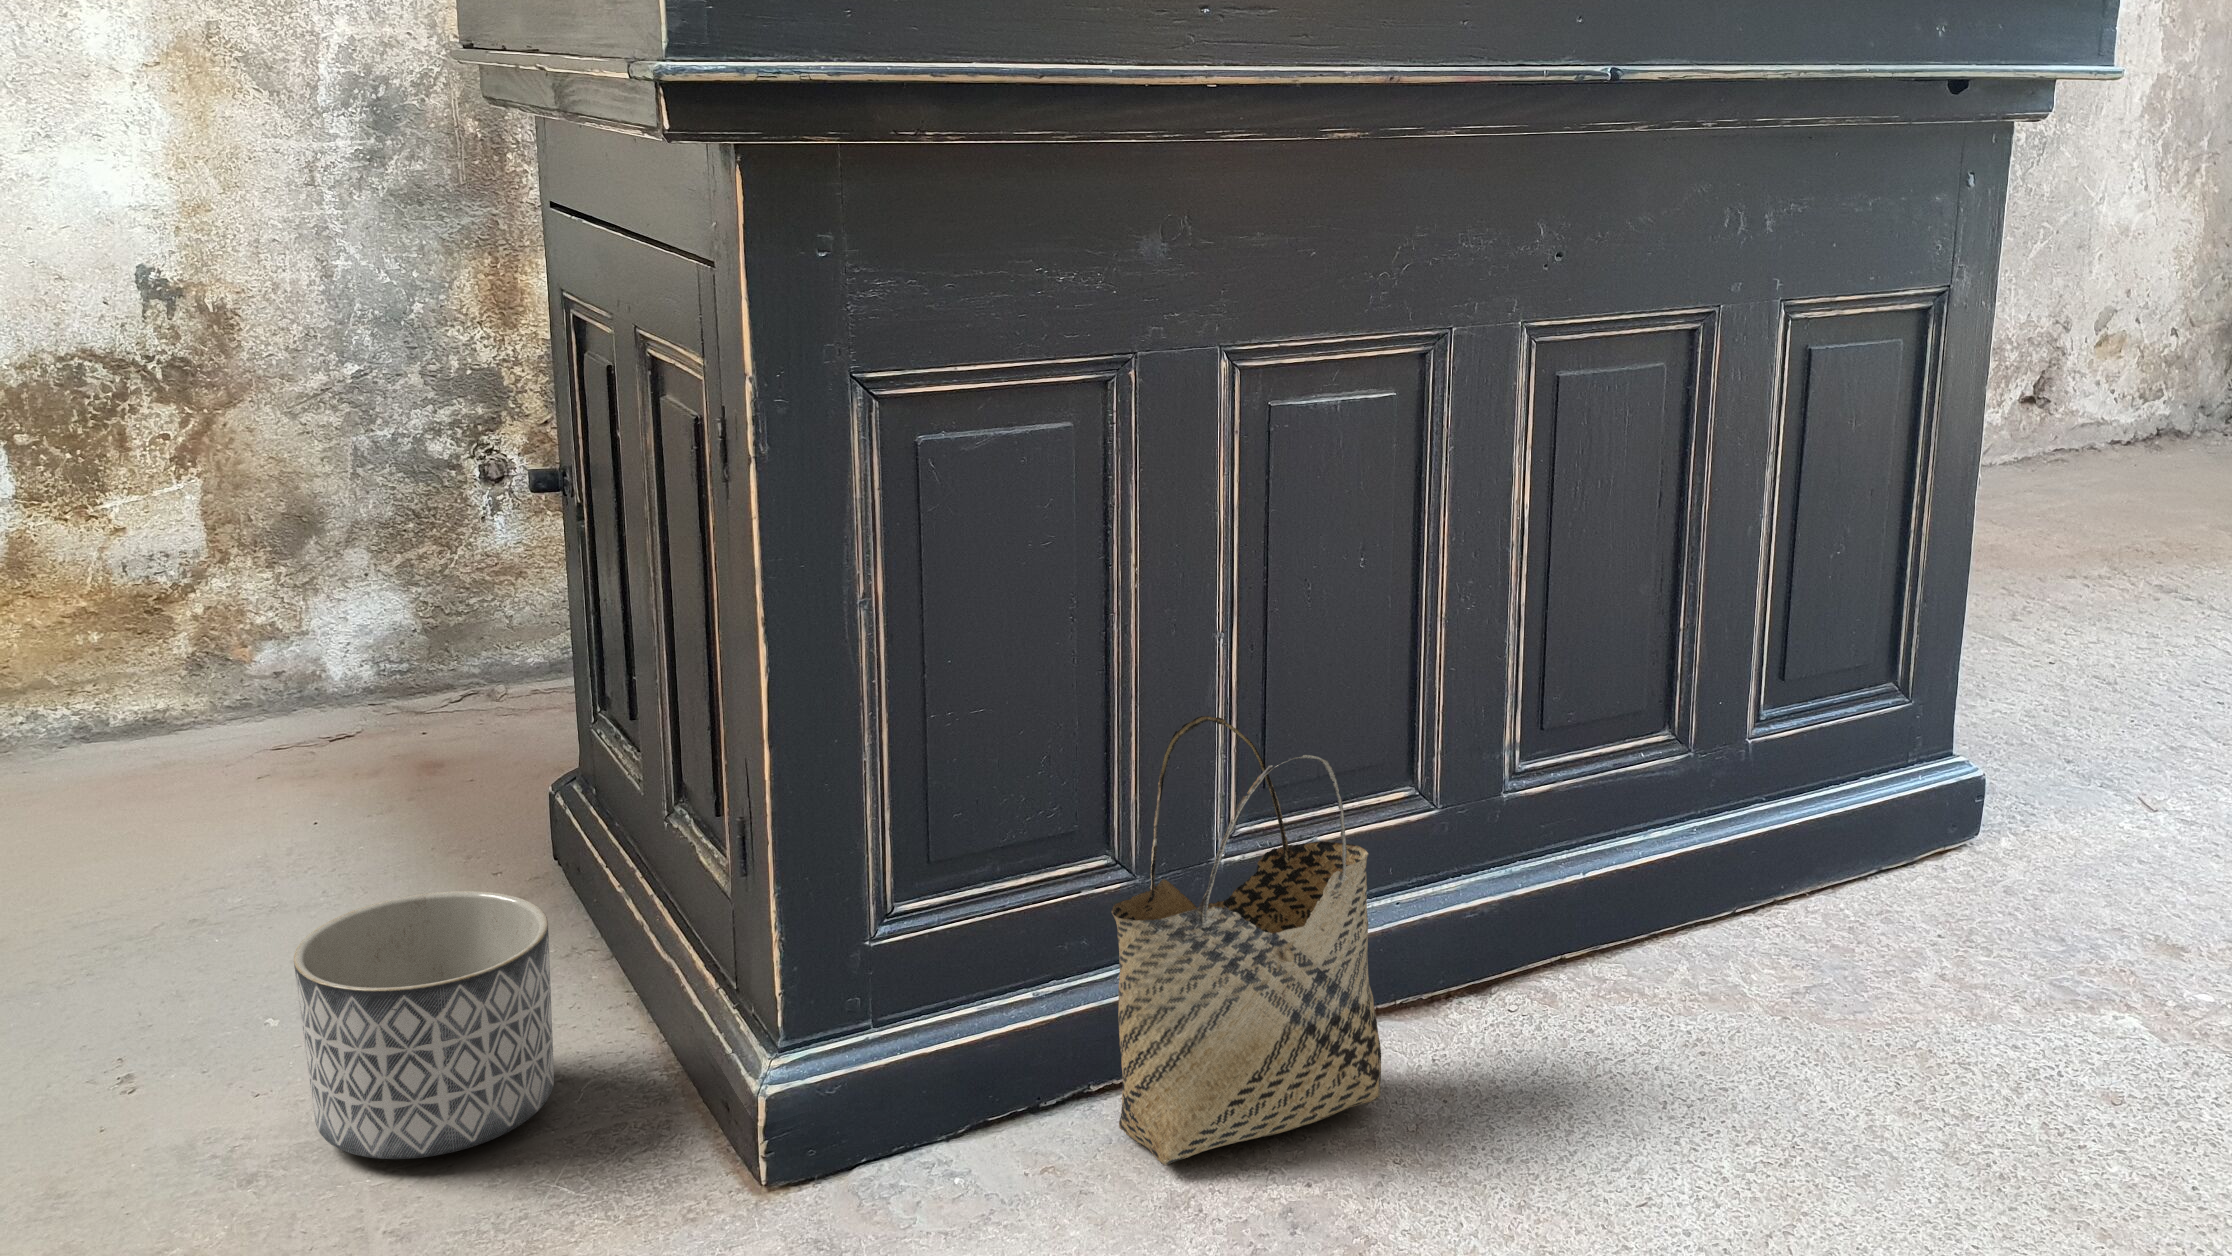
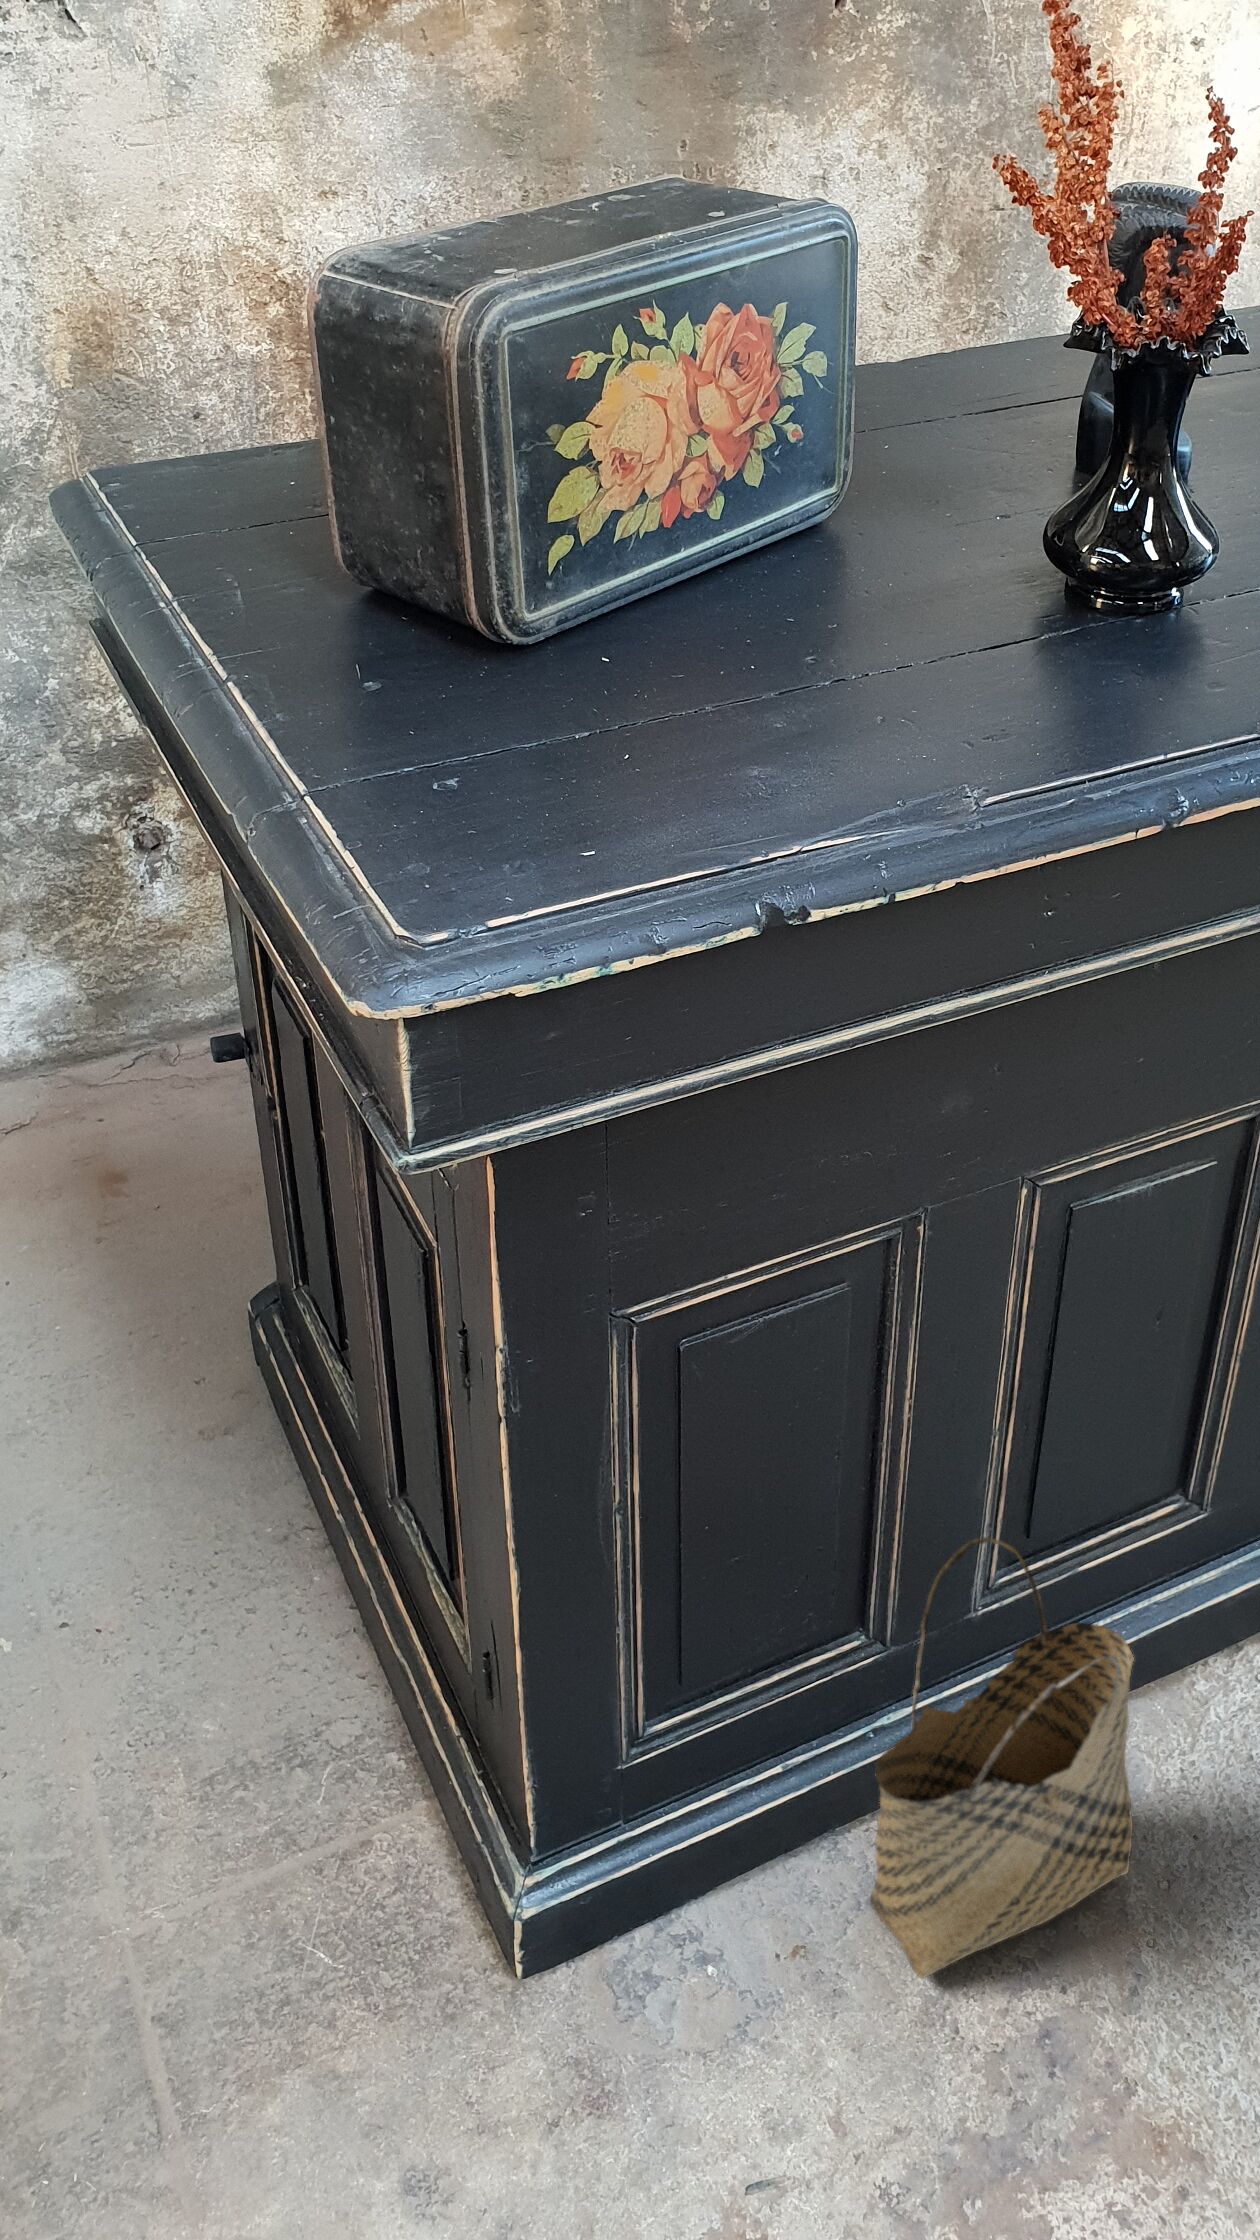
planter: present [294,891,554,1159] -> none [58,1639,311,1946]

